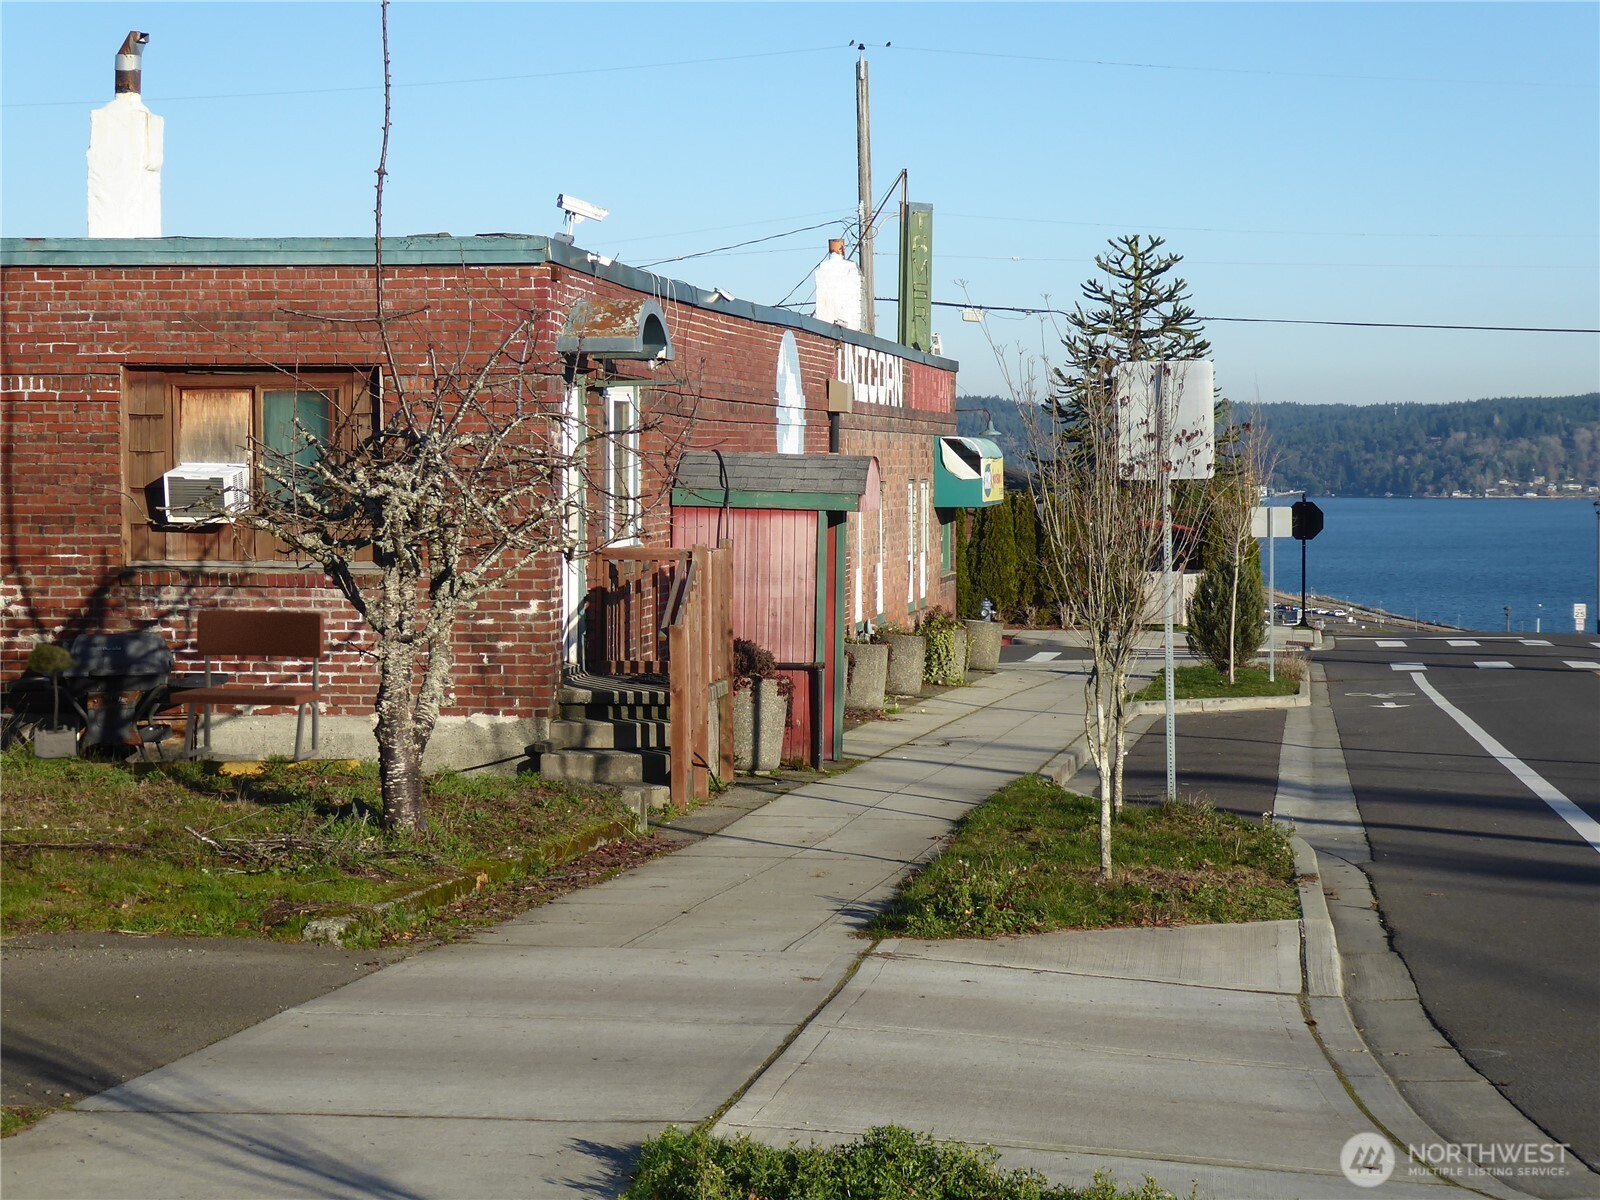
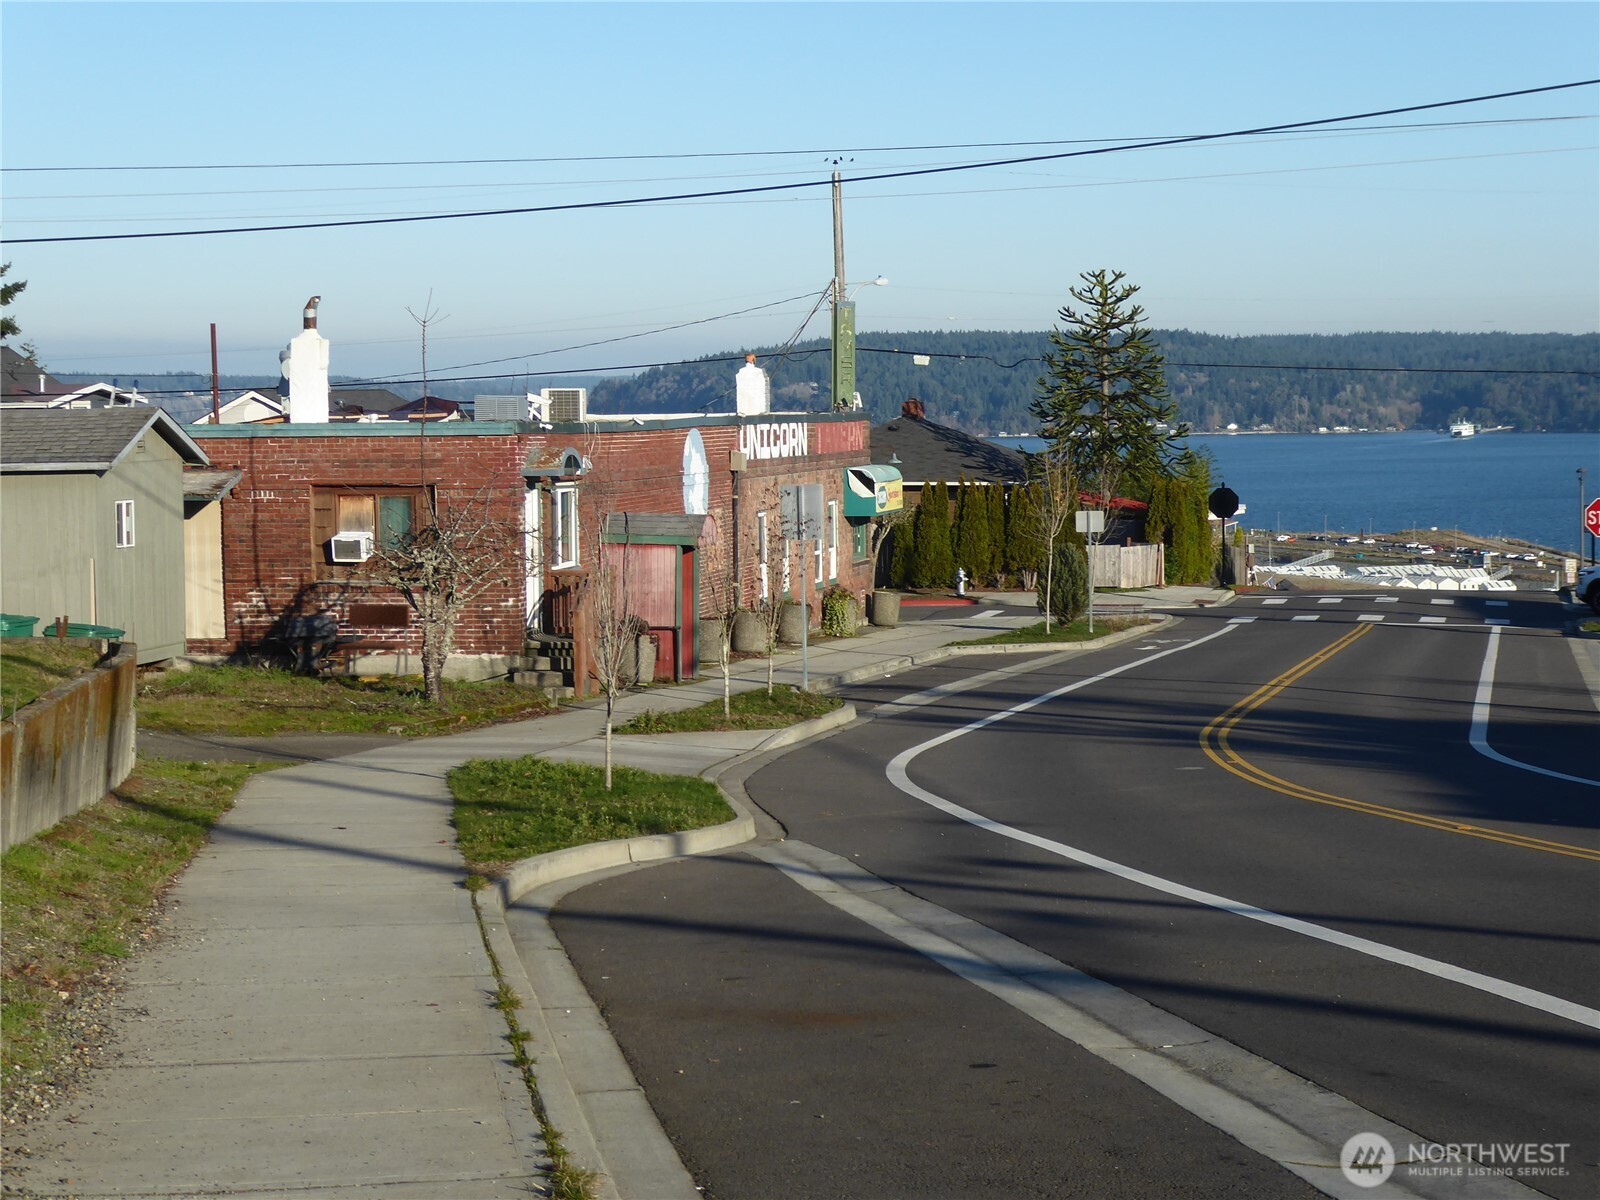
potted tree: present [27,643,78,758] -> none [269,621,293,677]

